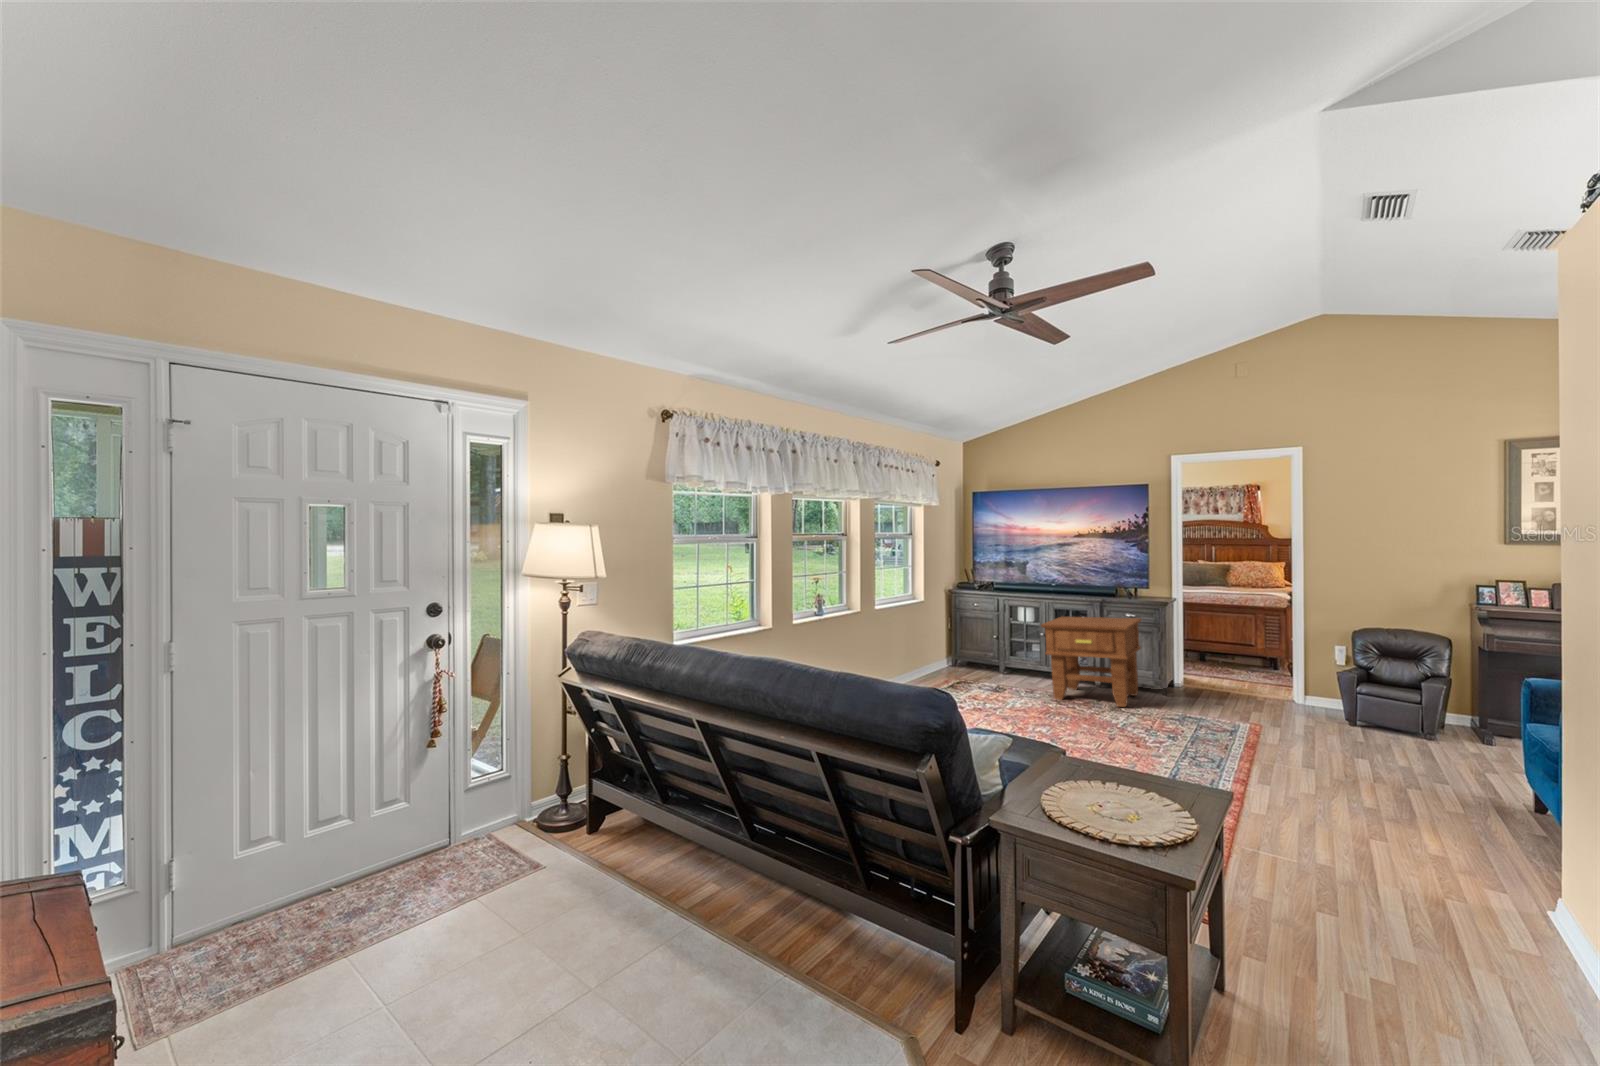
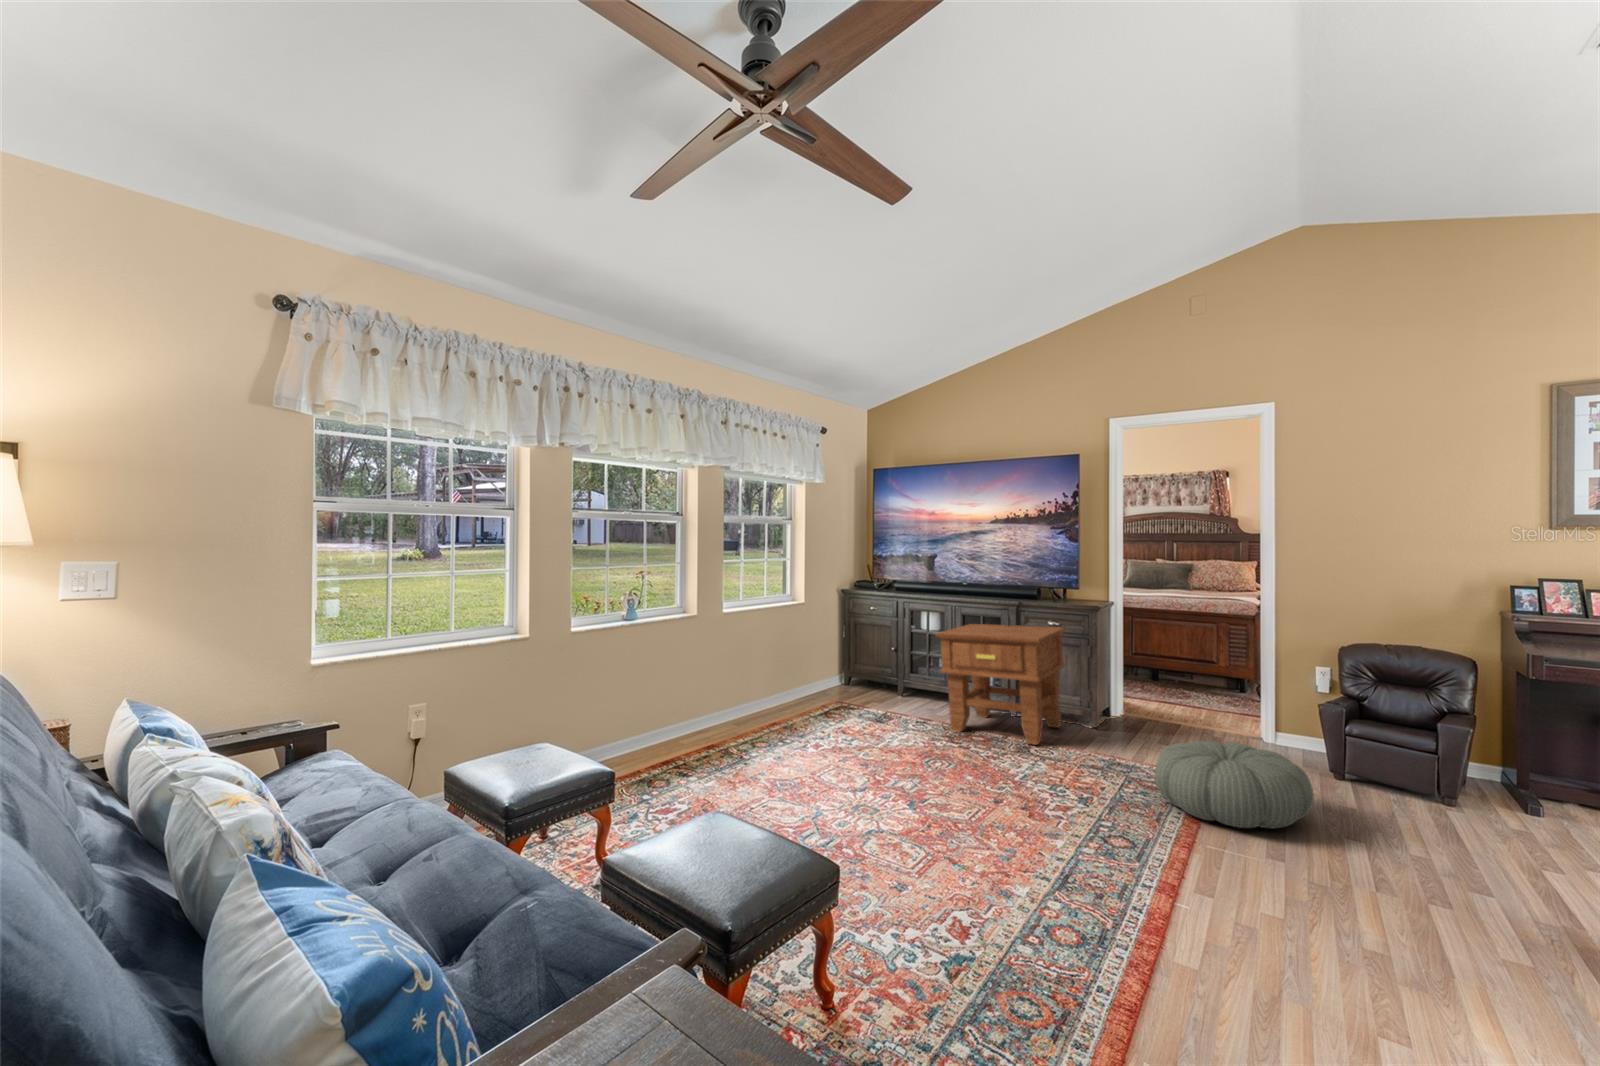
pouf: none [1223,697,1335,753] -> present [1155,741,1314,829]

